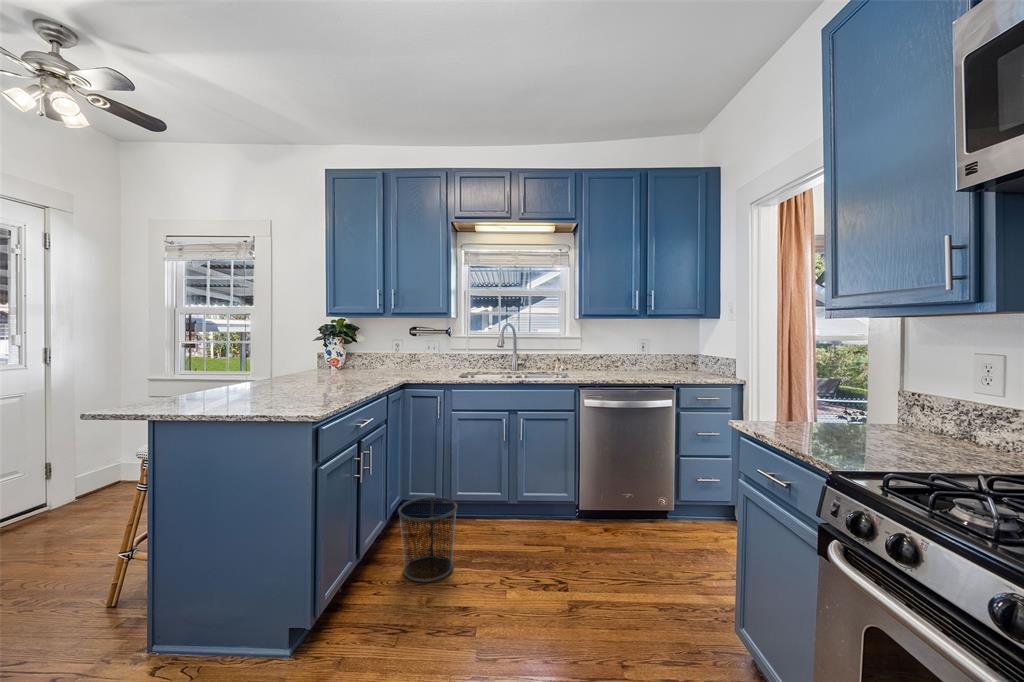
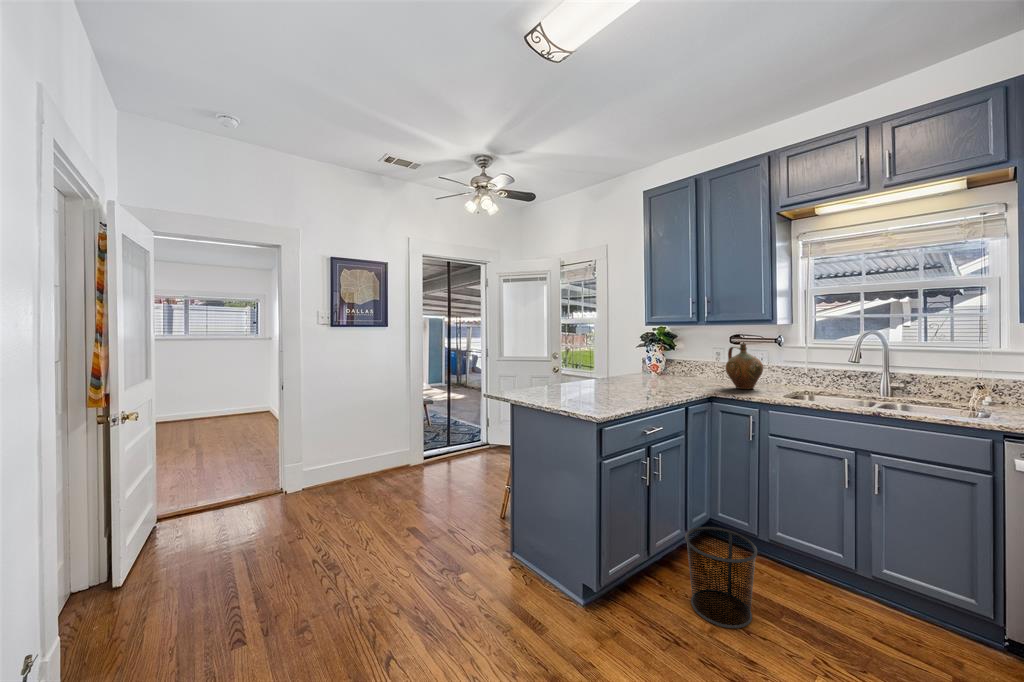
ceramic jug: none [409,334,439,376] -> present [726,344,763,389]

